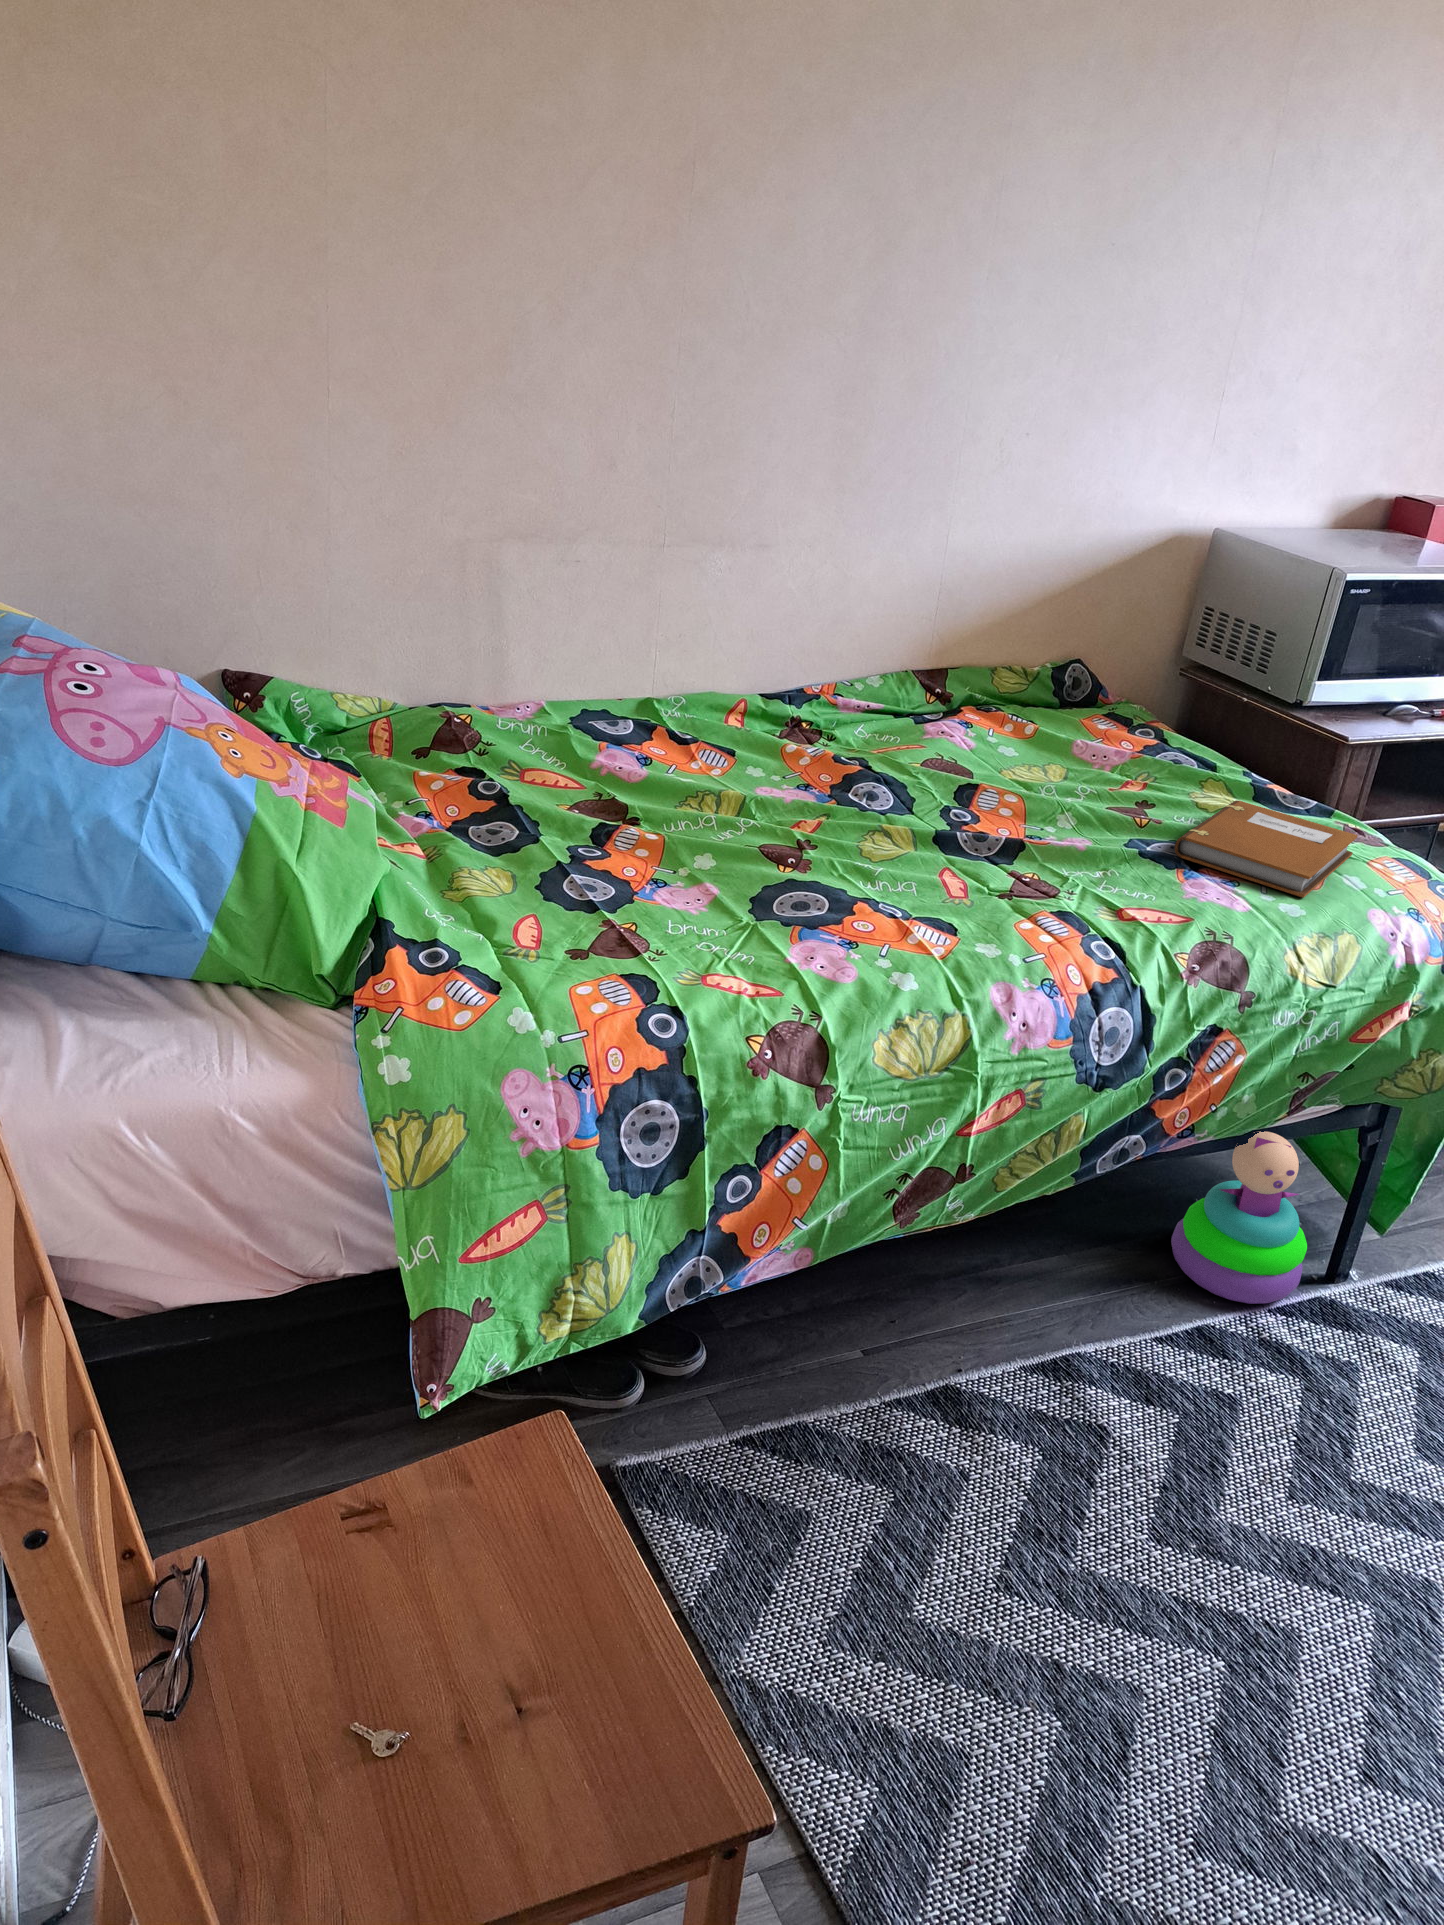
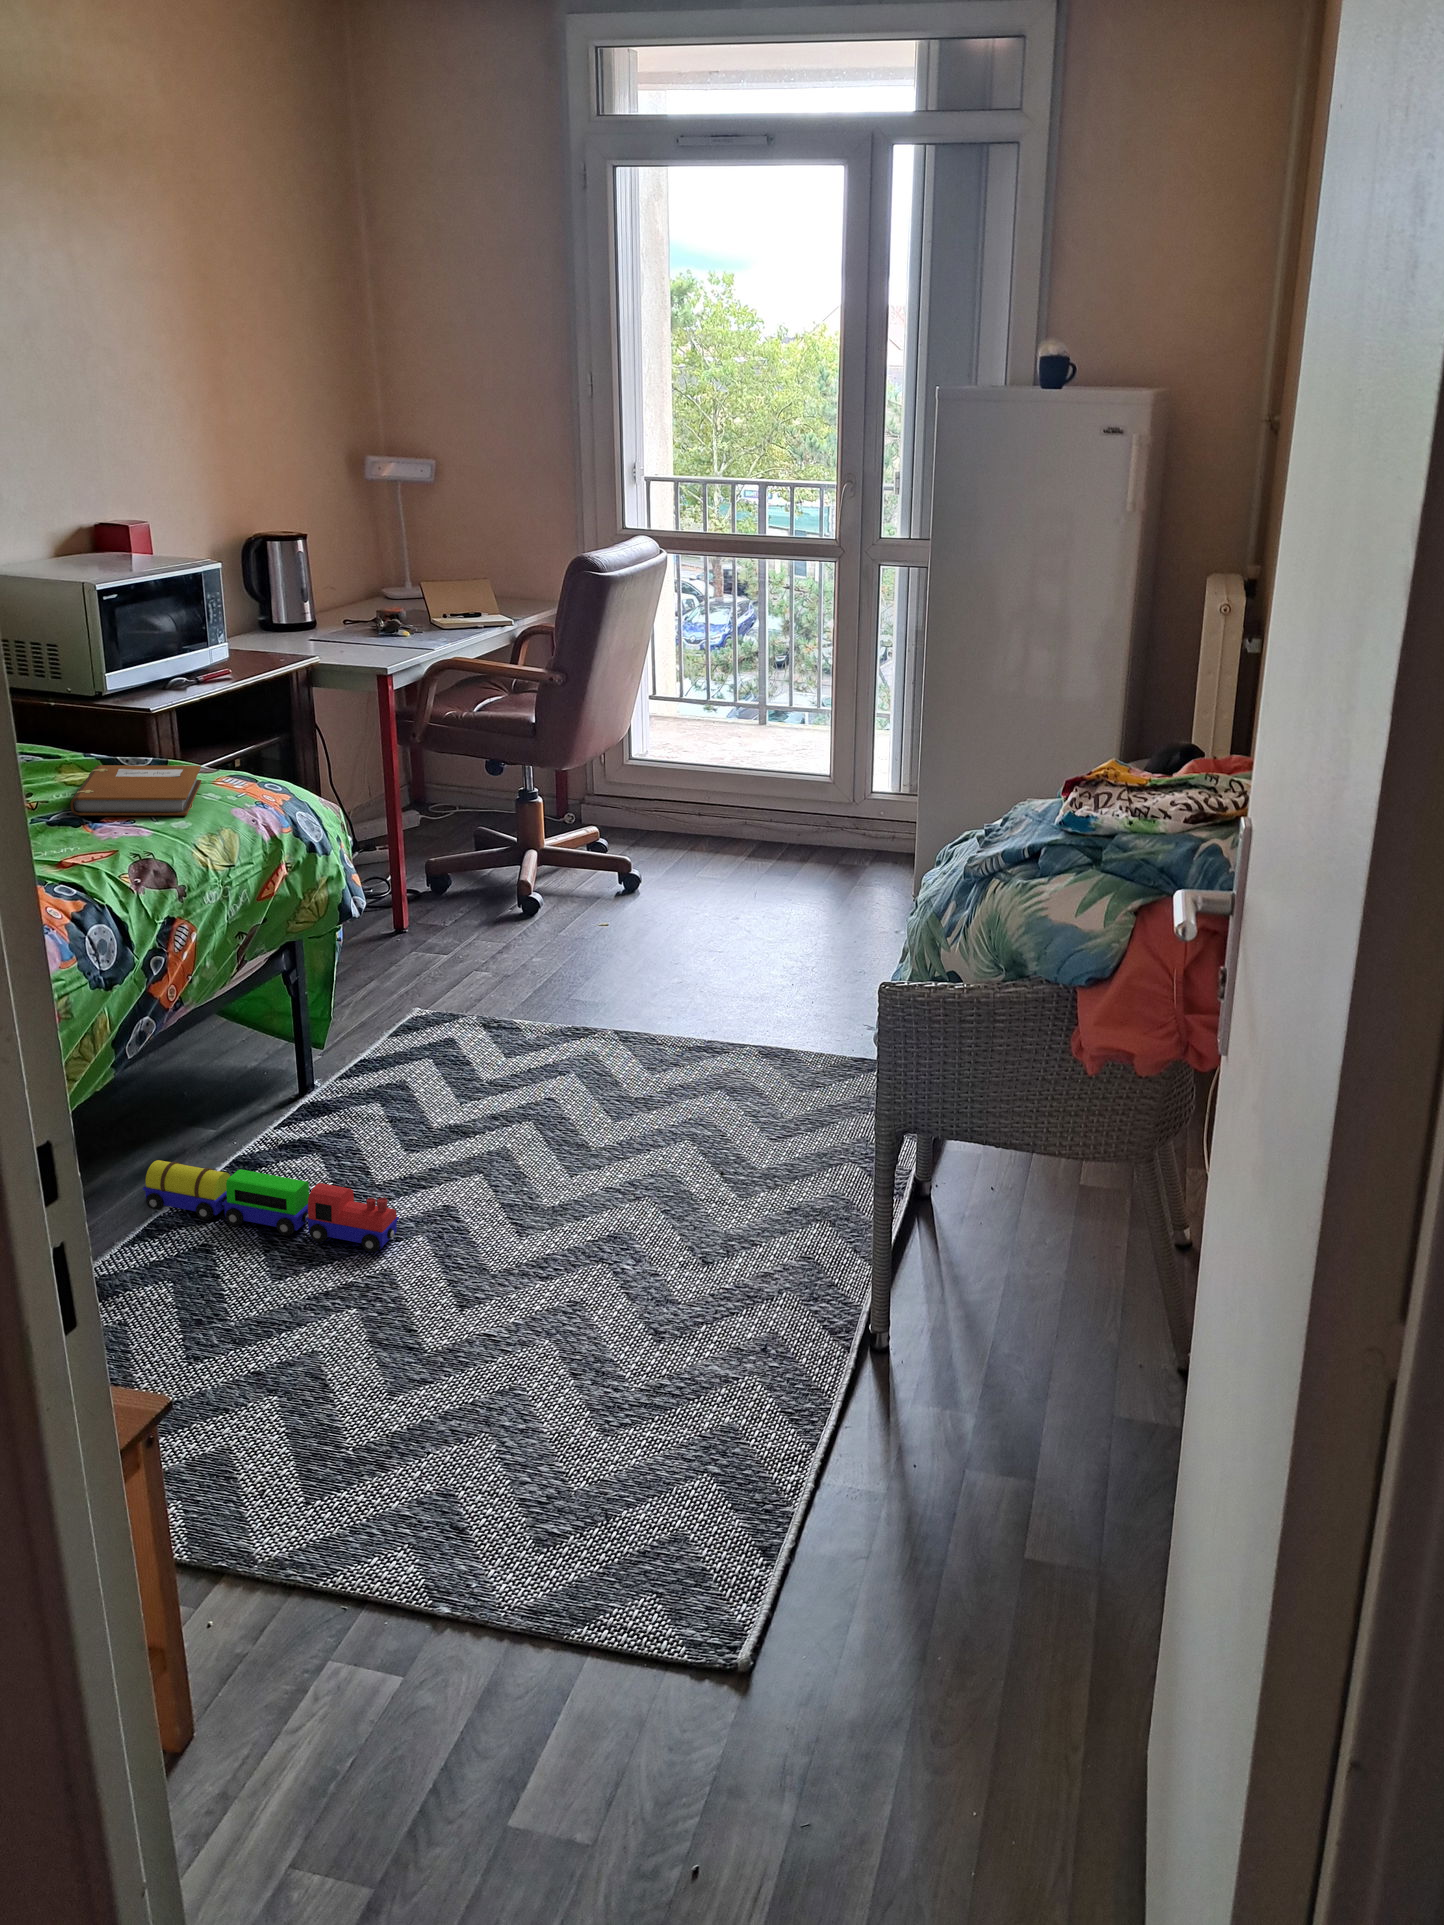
stacking toy: present [1171,1132,1307,1304] -> none [183,994,287,1131]
toy train: none [1067,1298,1346,1587] -> present [143,1160,399,1252]

